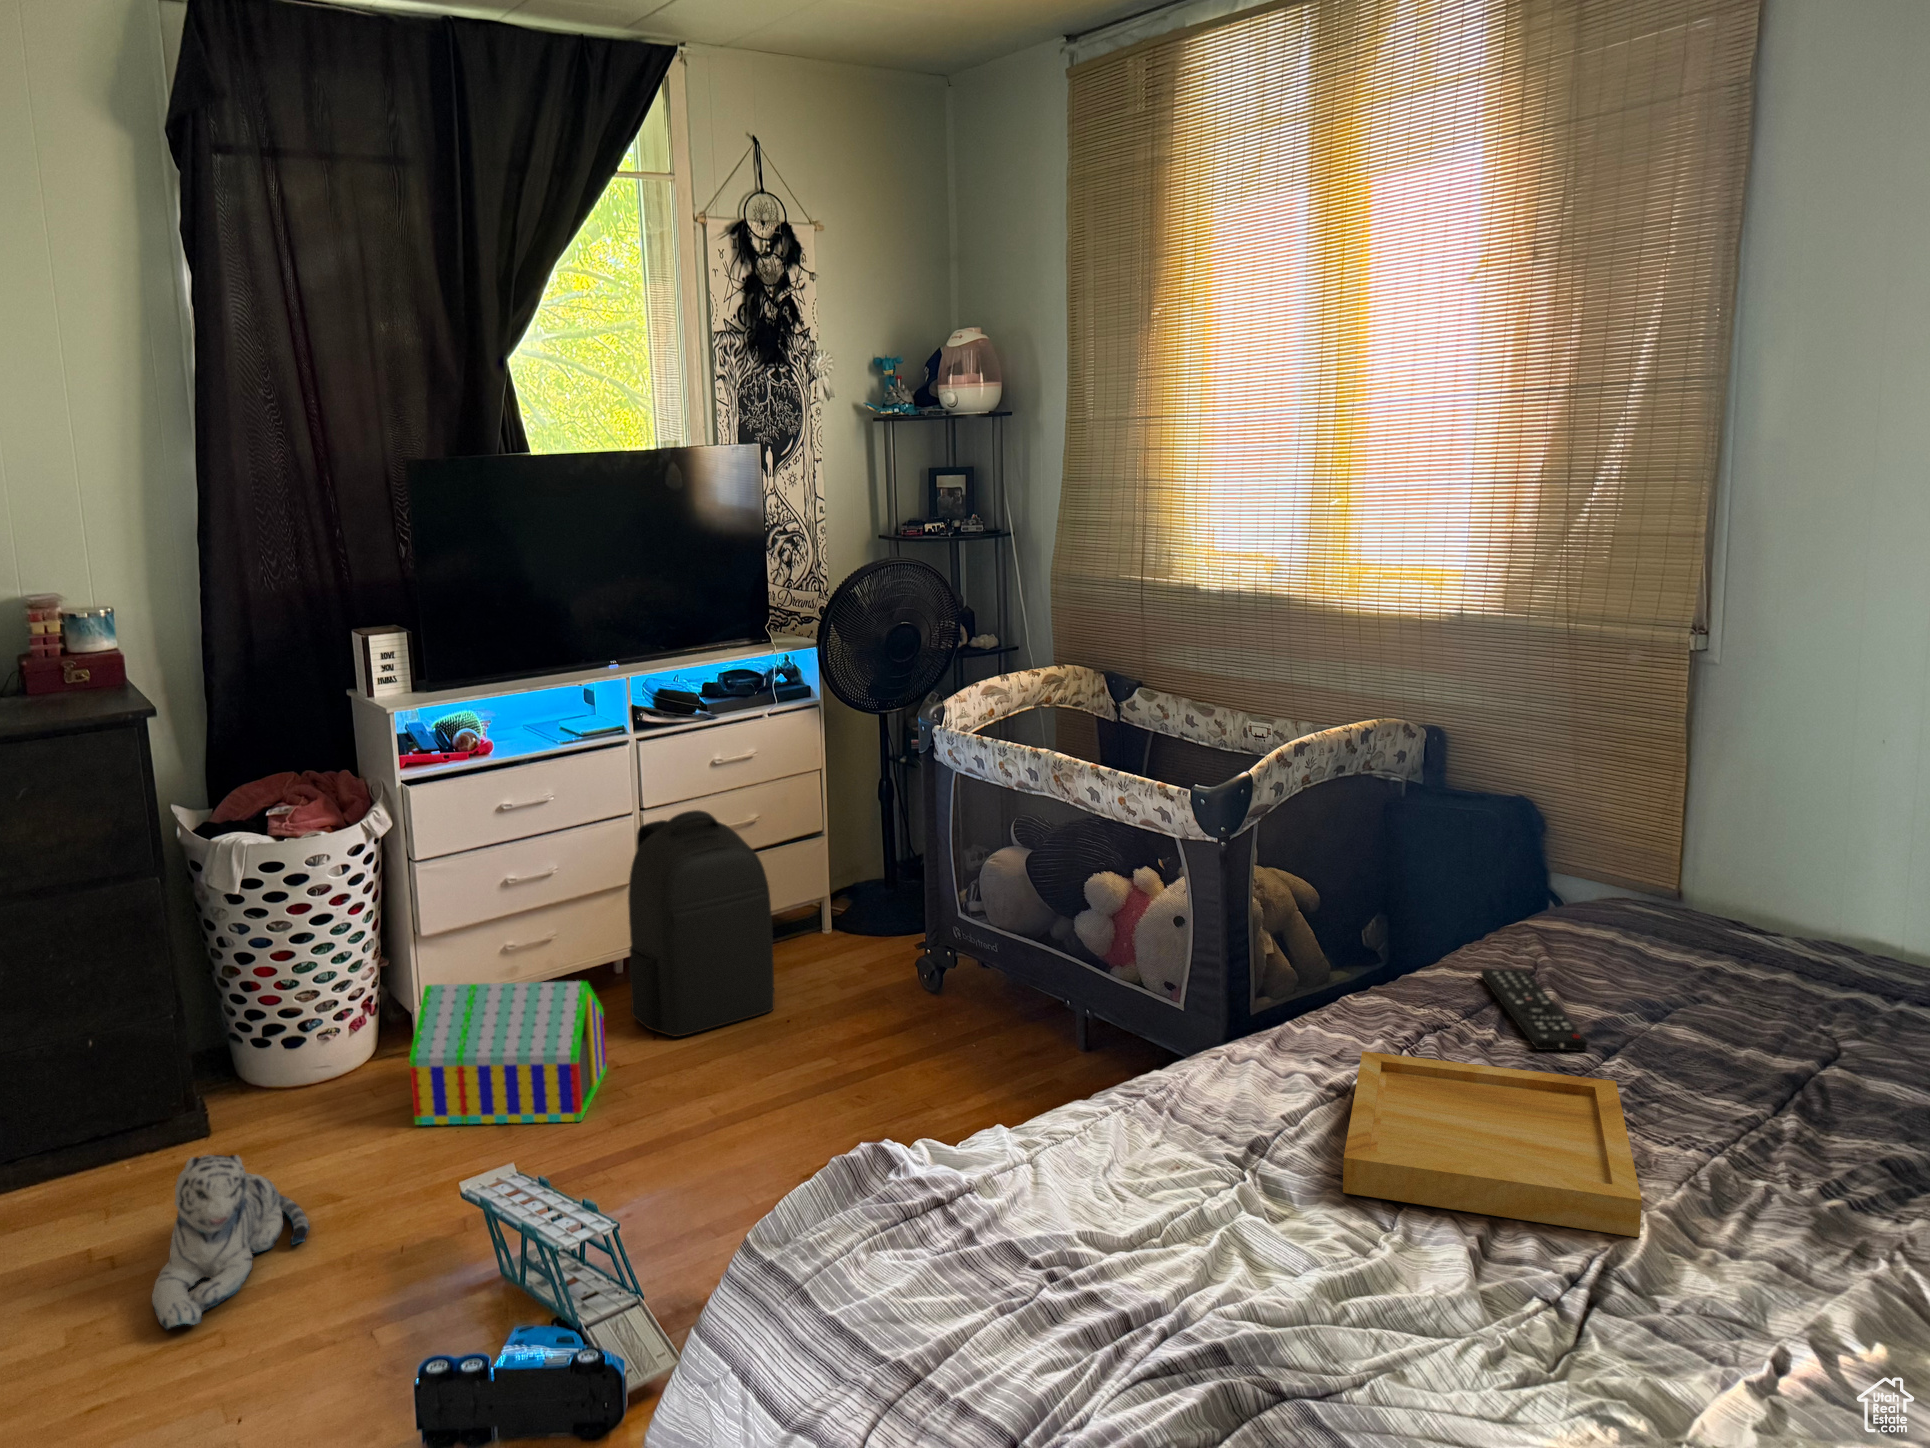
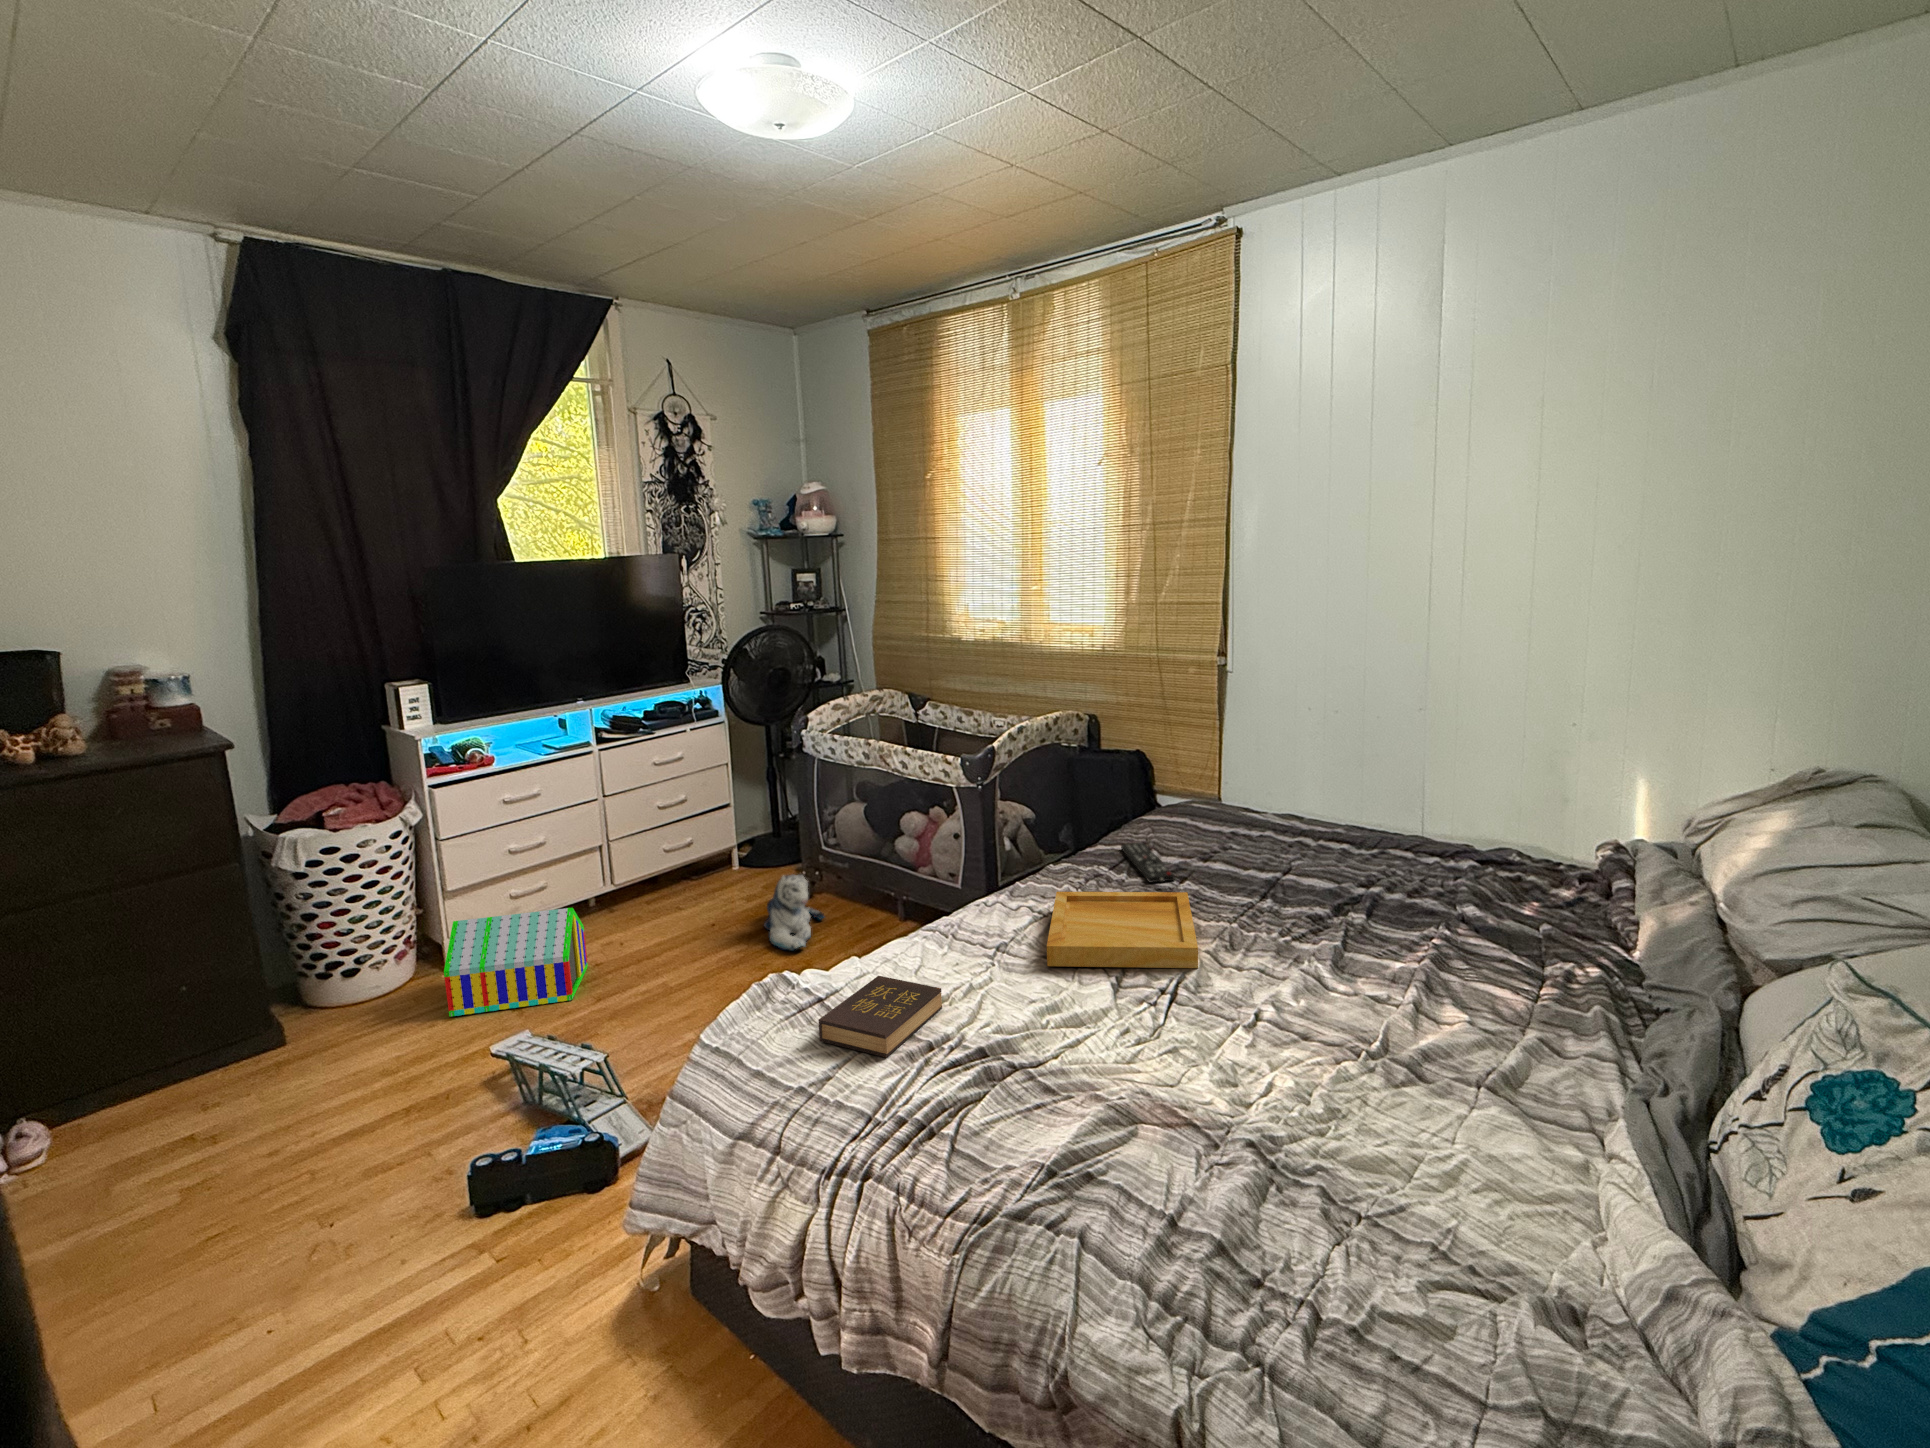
backpack: present [628,810,775,1037] -> none [598,793,701,941]
plush toy: present [152,1155,309,1330] -> present [764,875,825,951]
hardback book: none [939,1173,1151,1330] -> present [818,976,942,1057]

